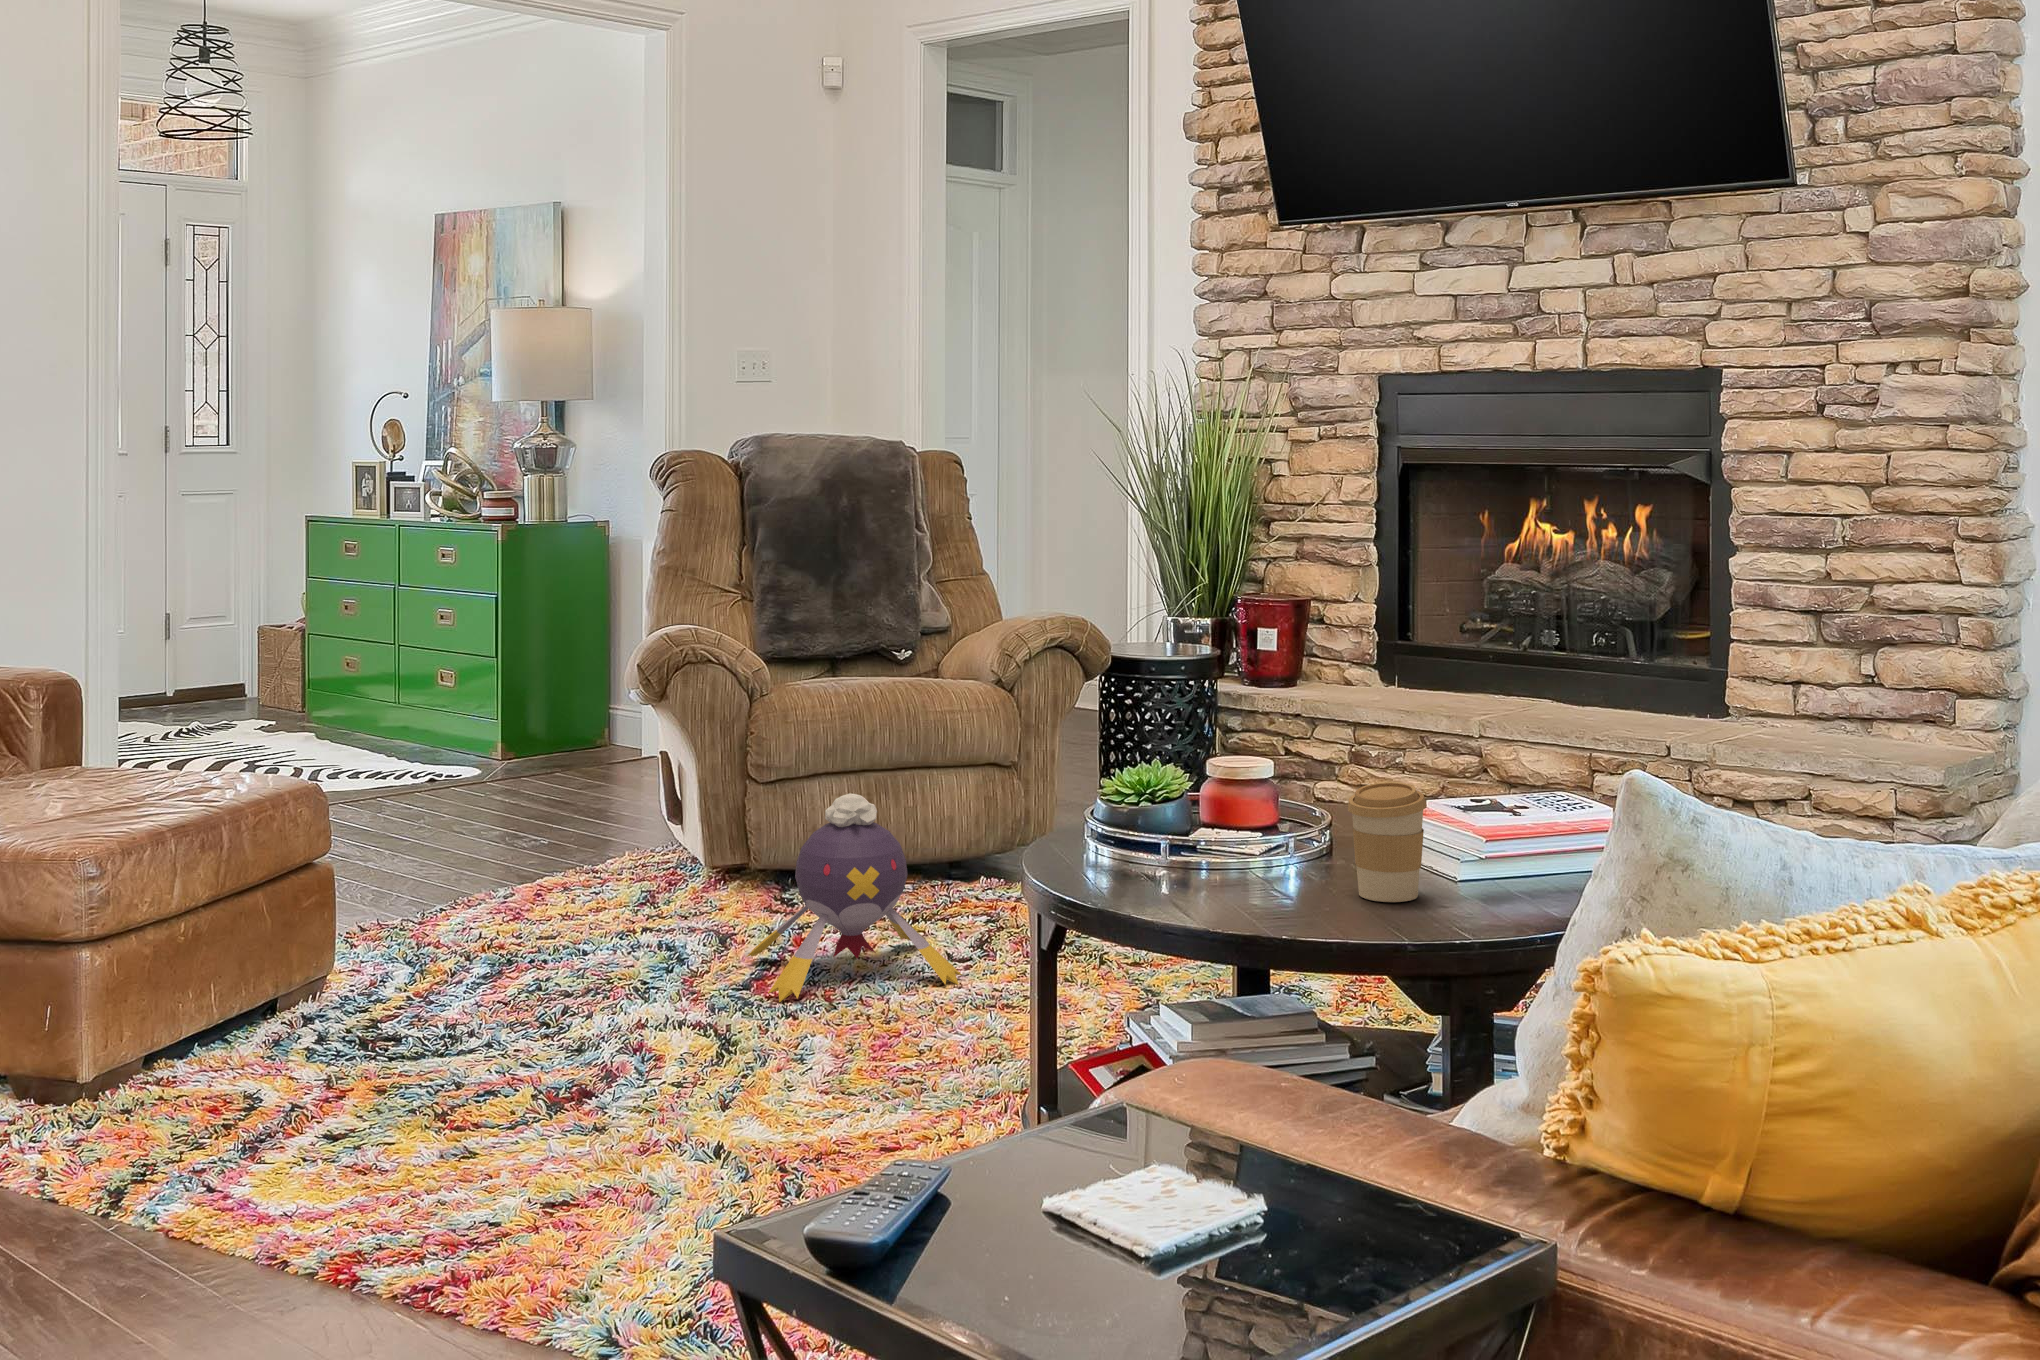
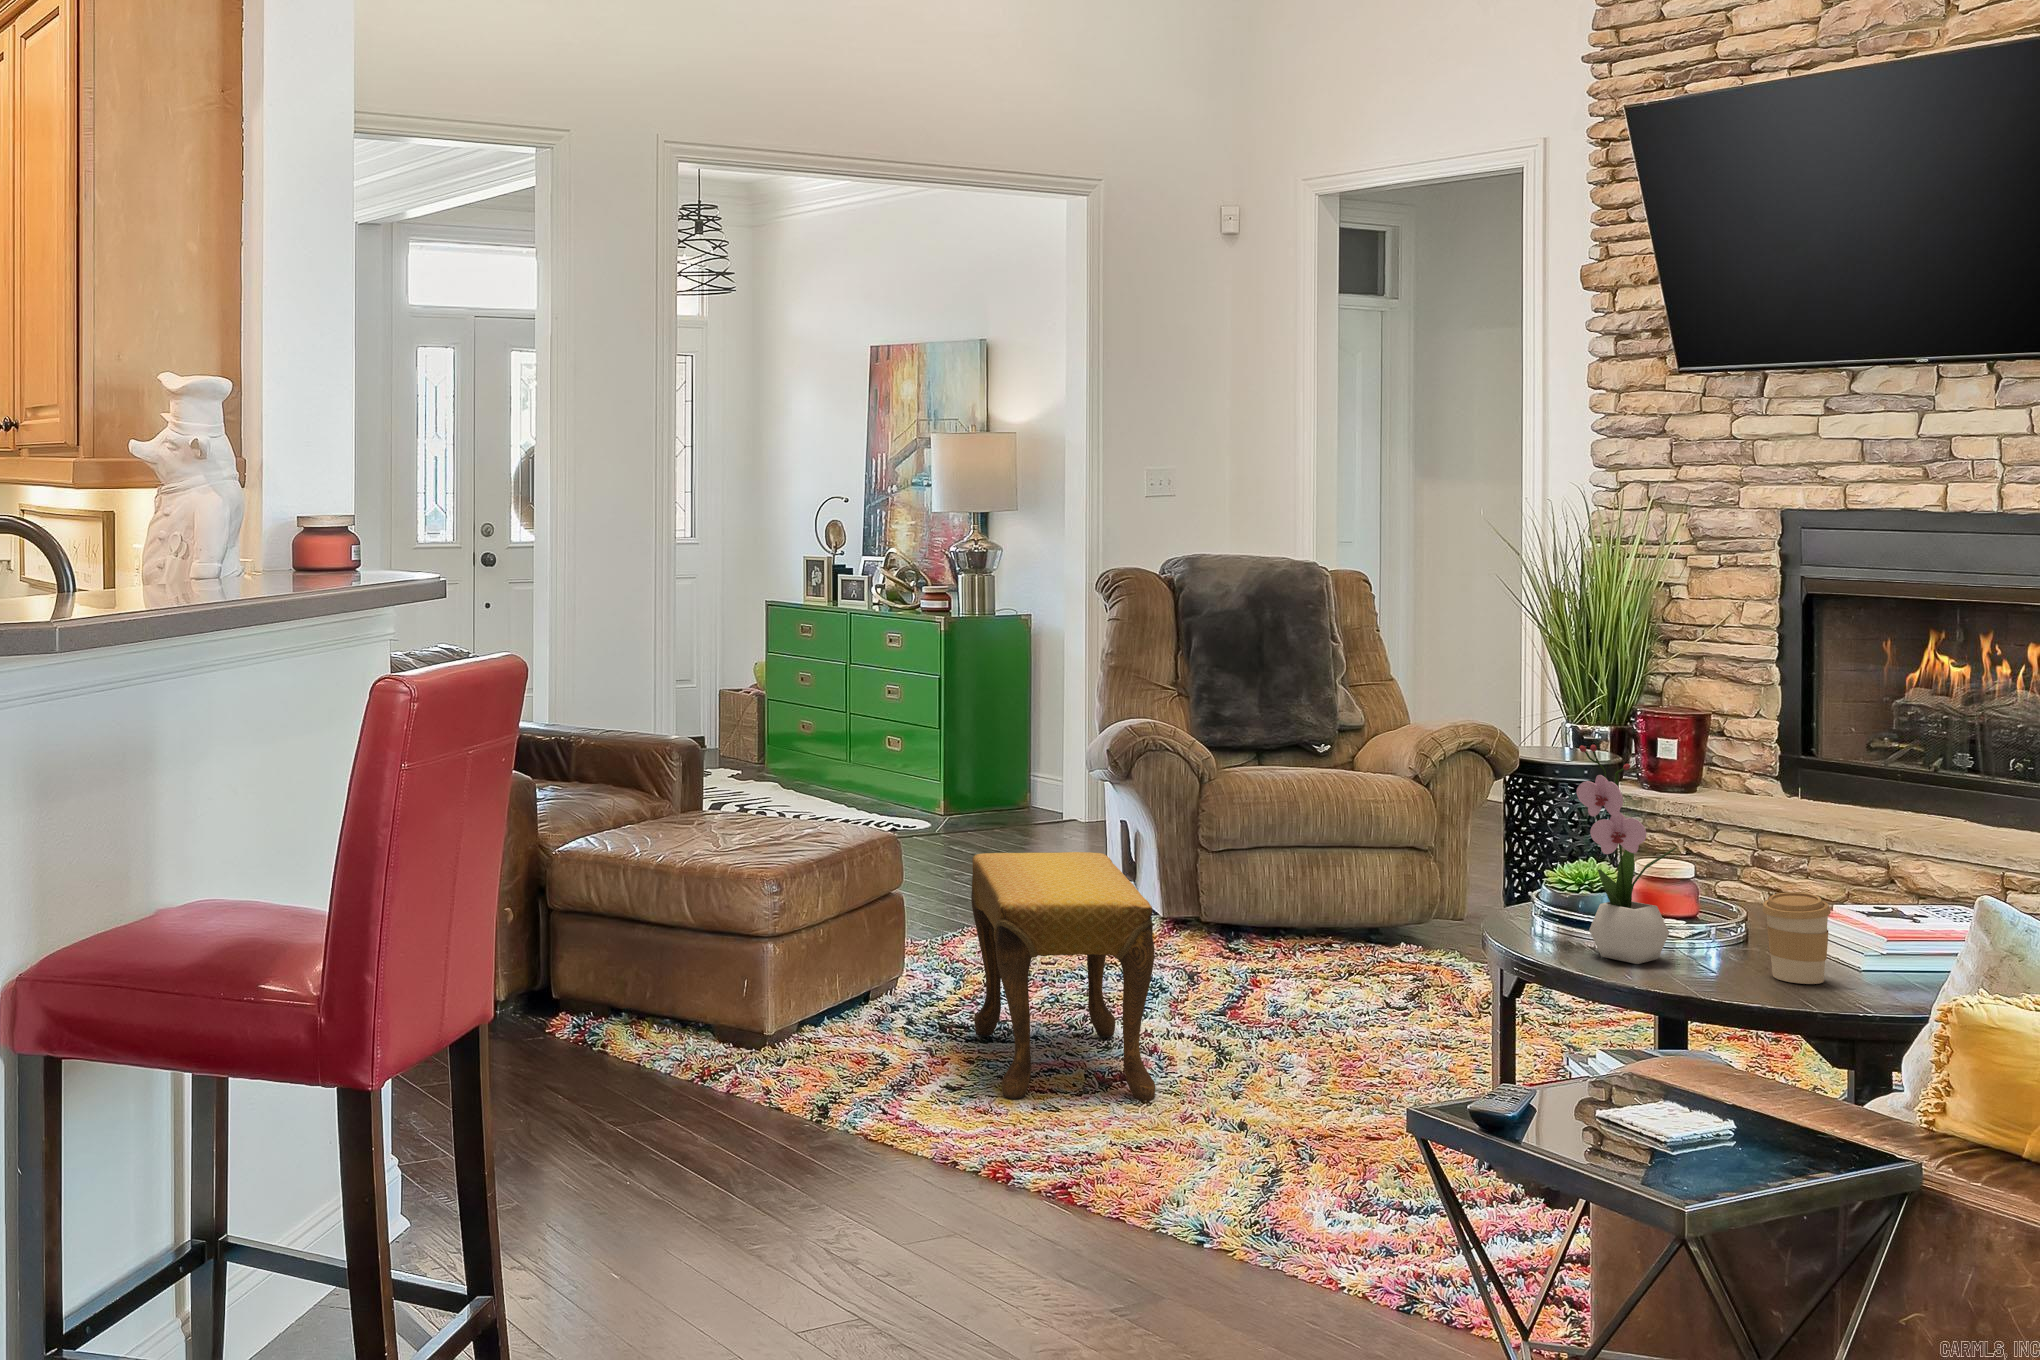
flower arrangement: none [1127,602,1248,893] -> present [1577,745,1676,964]
plush toy: present [747,793,962,1002] -> none [1217,866,1406,1028]
footstool: none [396,795,617,1149] -> present [971,852,1155,1101]

